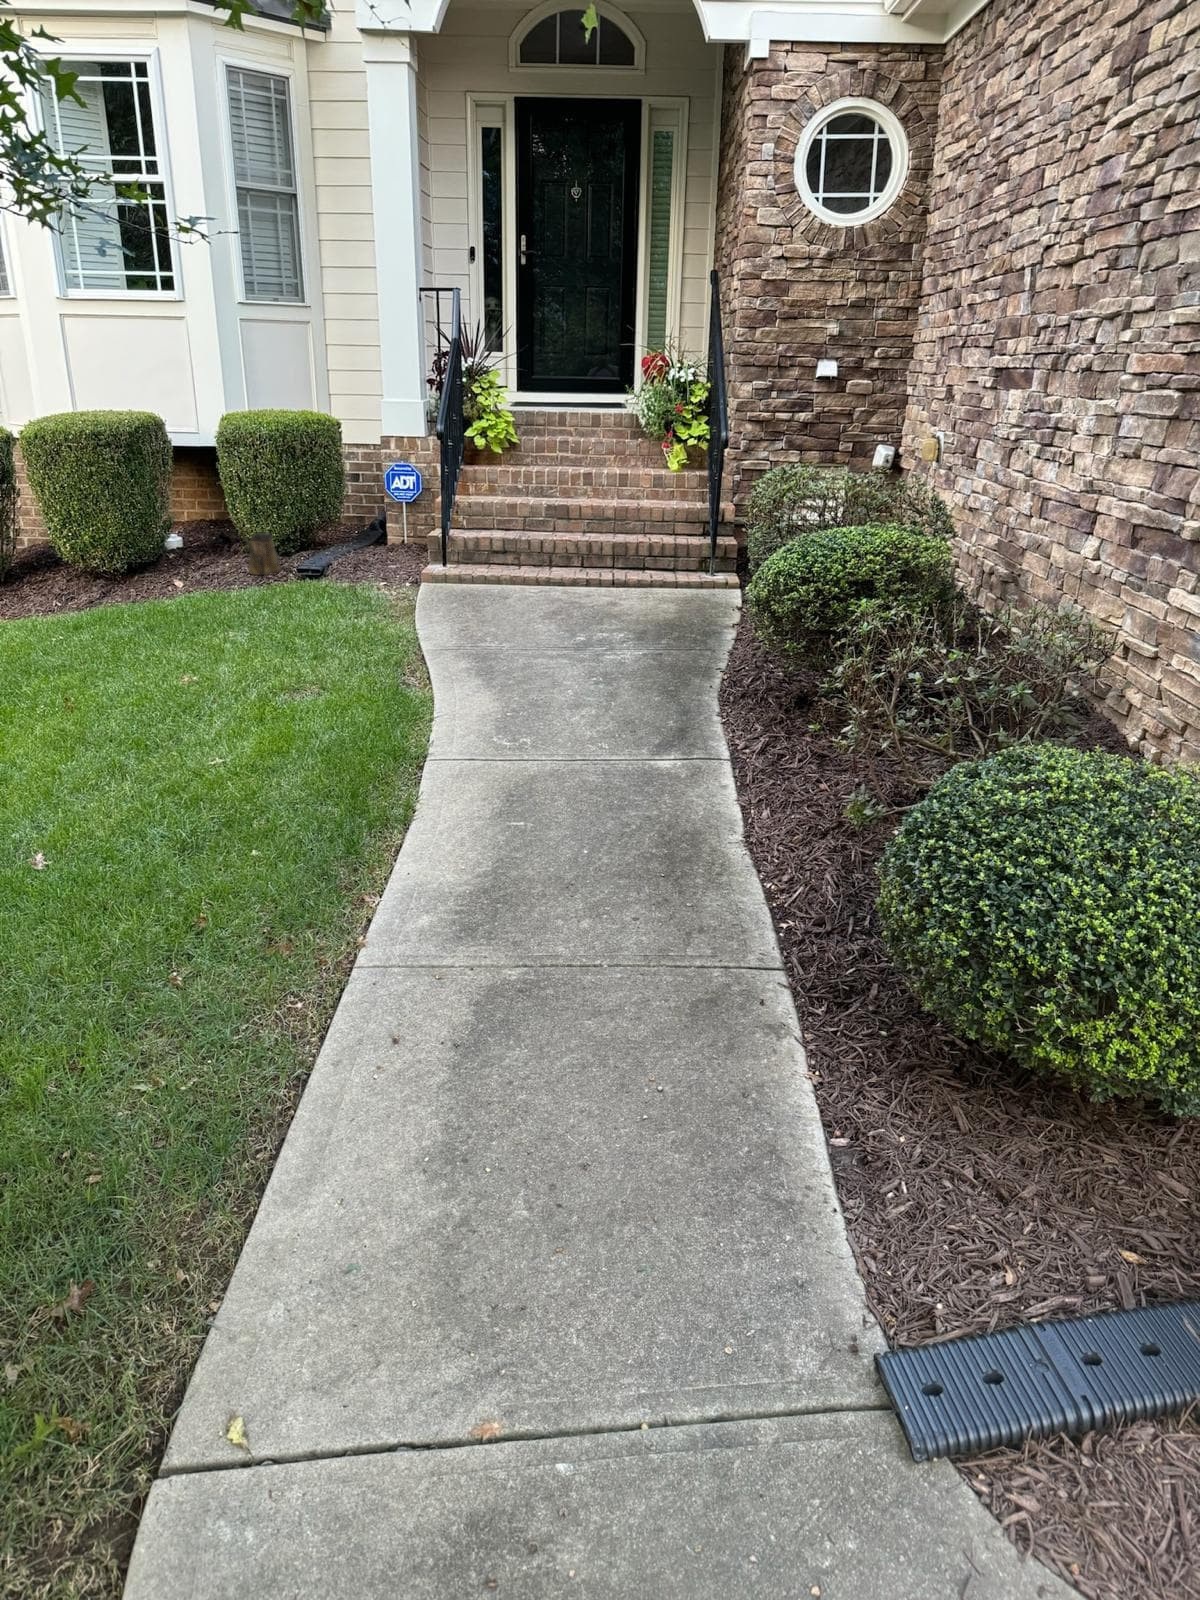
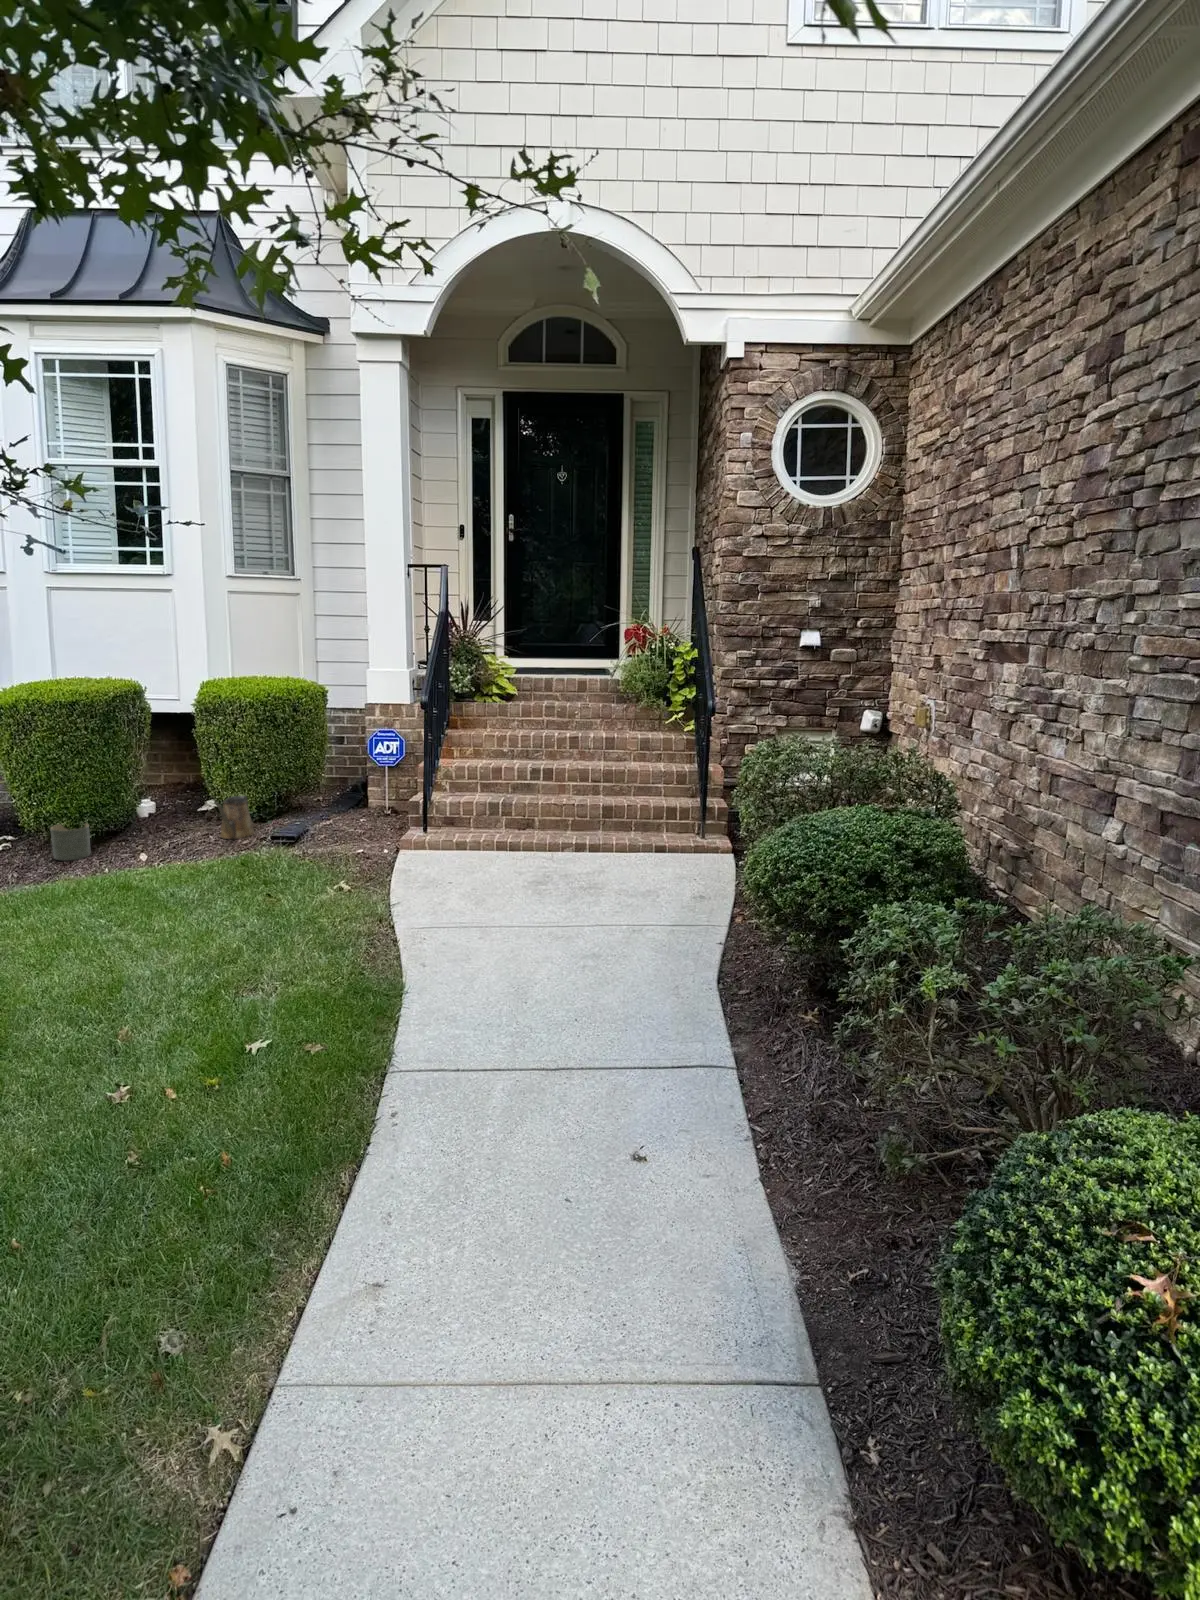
planter: none [88,558,128,594] -> present [51,824,90,861]

